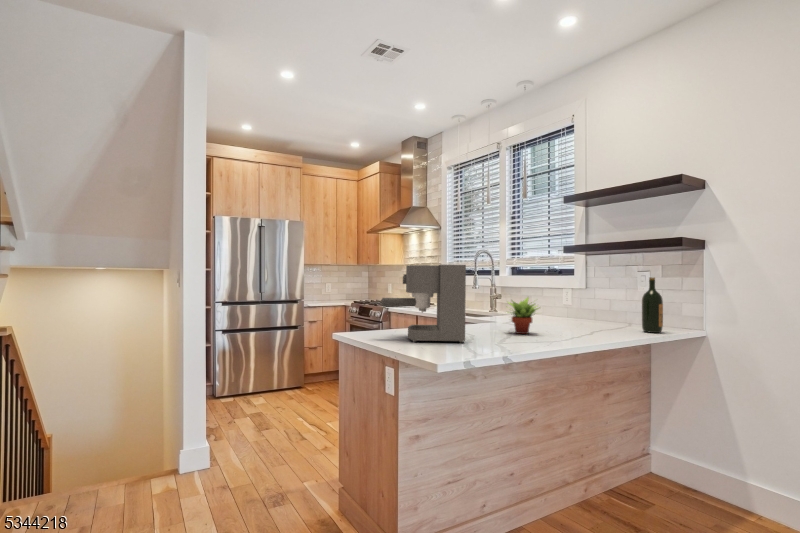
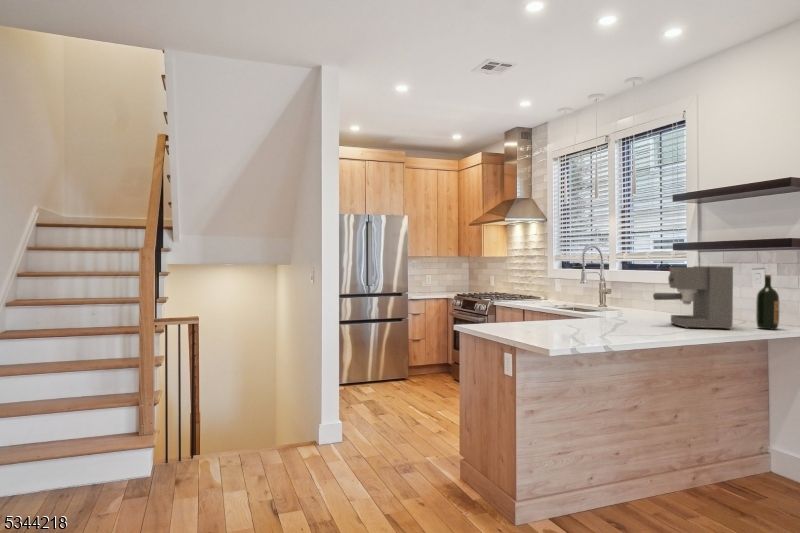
coffee maker: present [382,265,466,343] -> present [653,266,733,329]
succulent plant: present [508,297,539,334] -> none [612,293,649,328]

